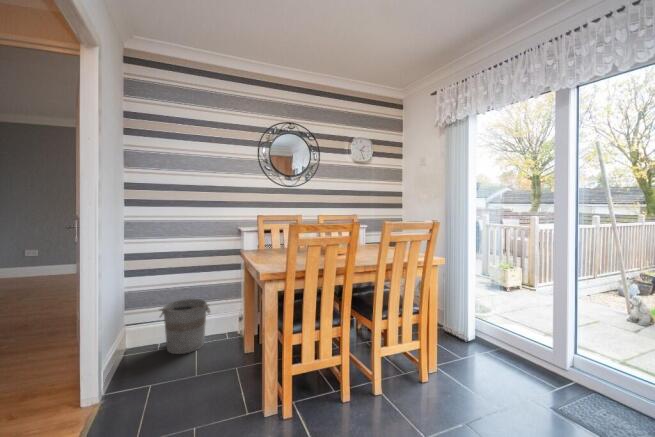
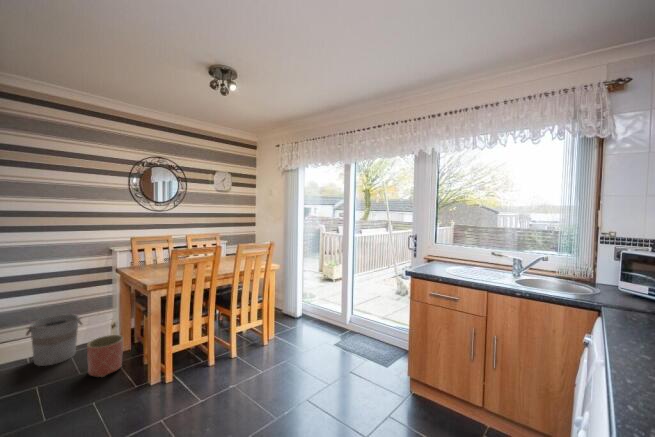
planter: none [204,331,242,384] -> present [87,335,123,377]

